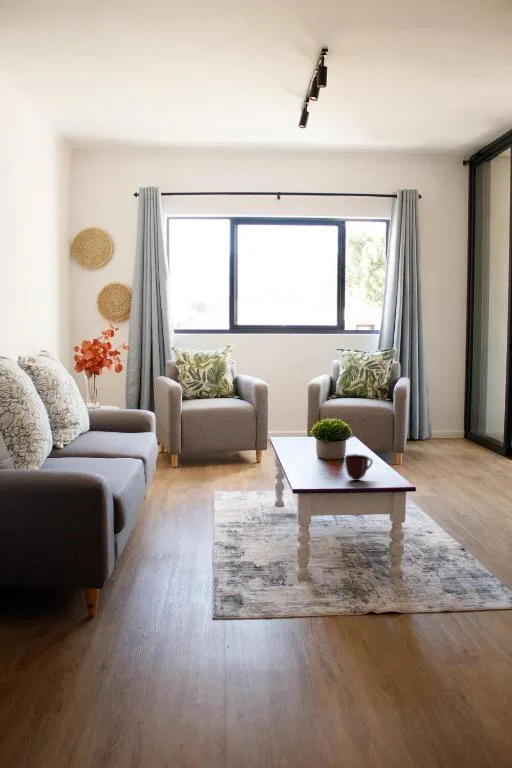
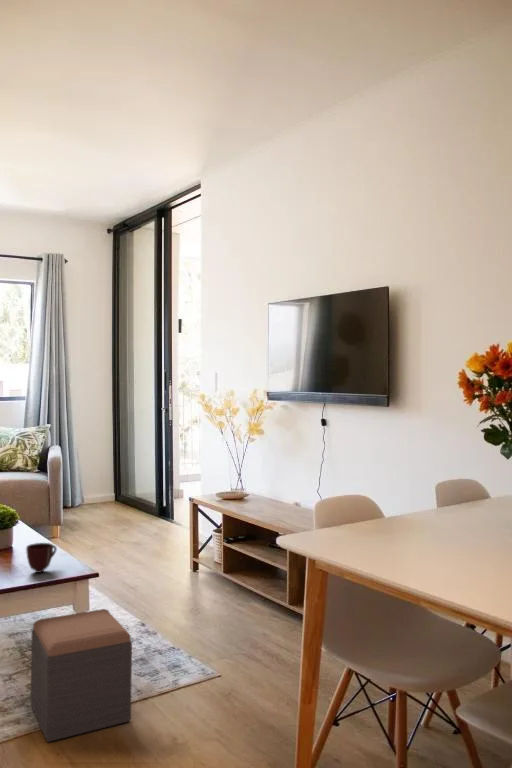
footstool: none [342,520,430,629] -> present [31,609,132,742]

